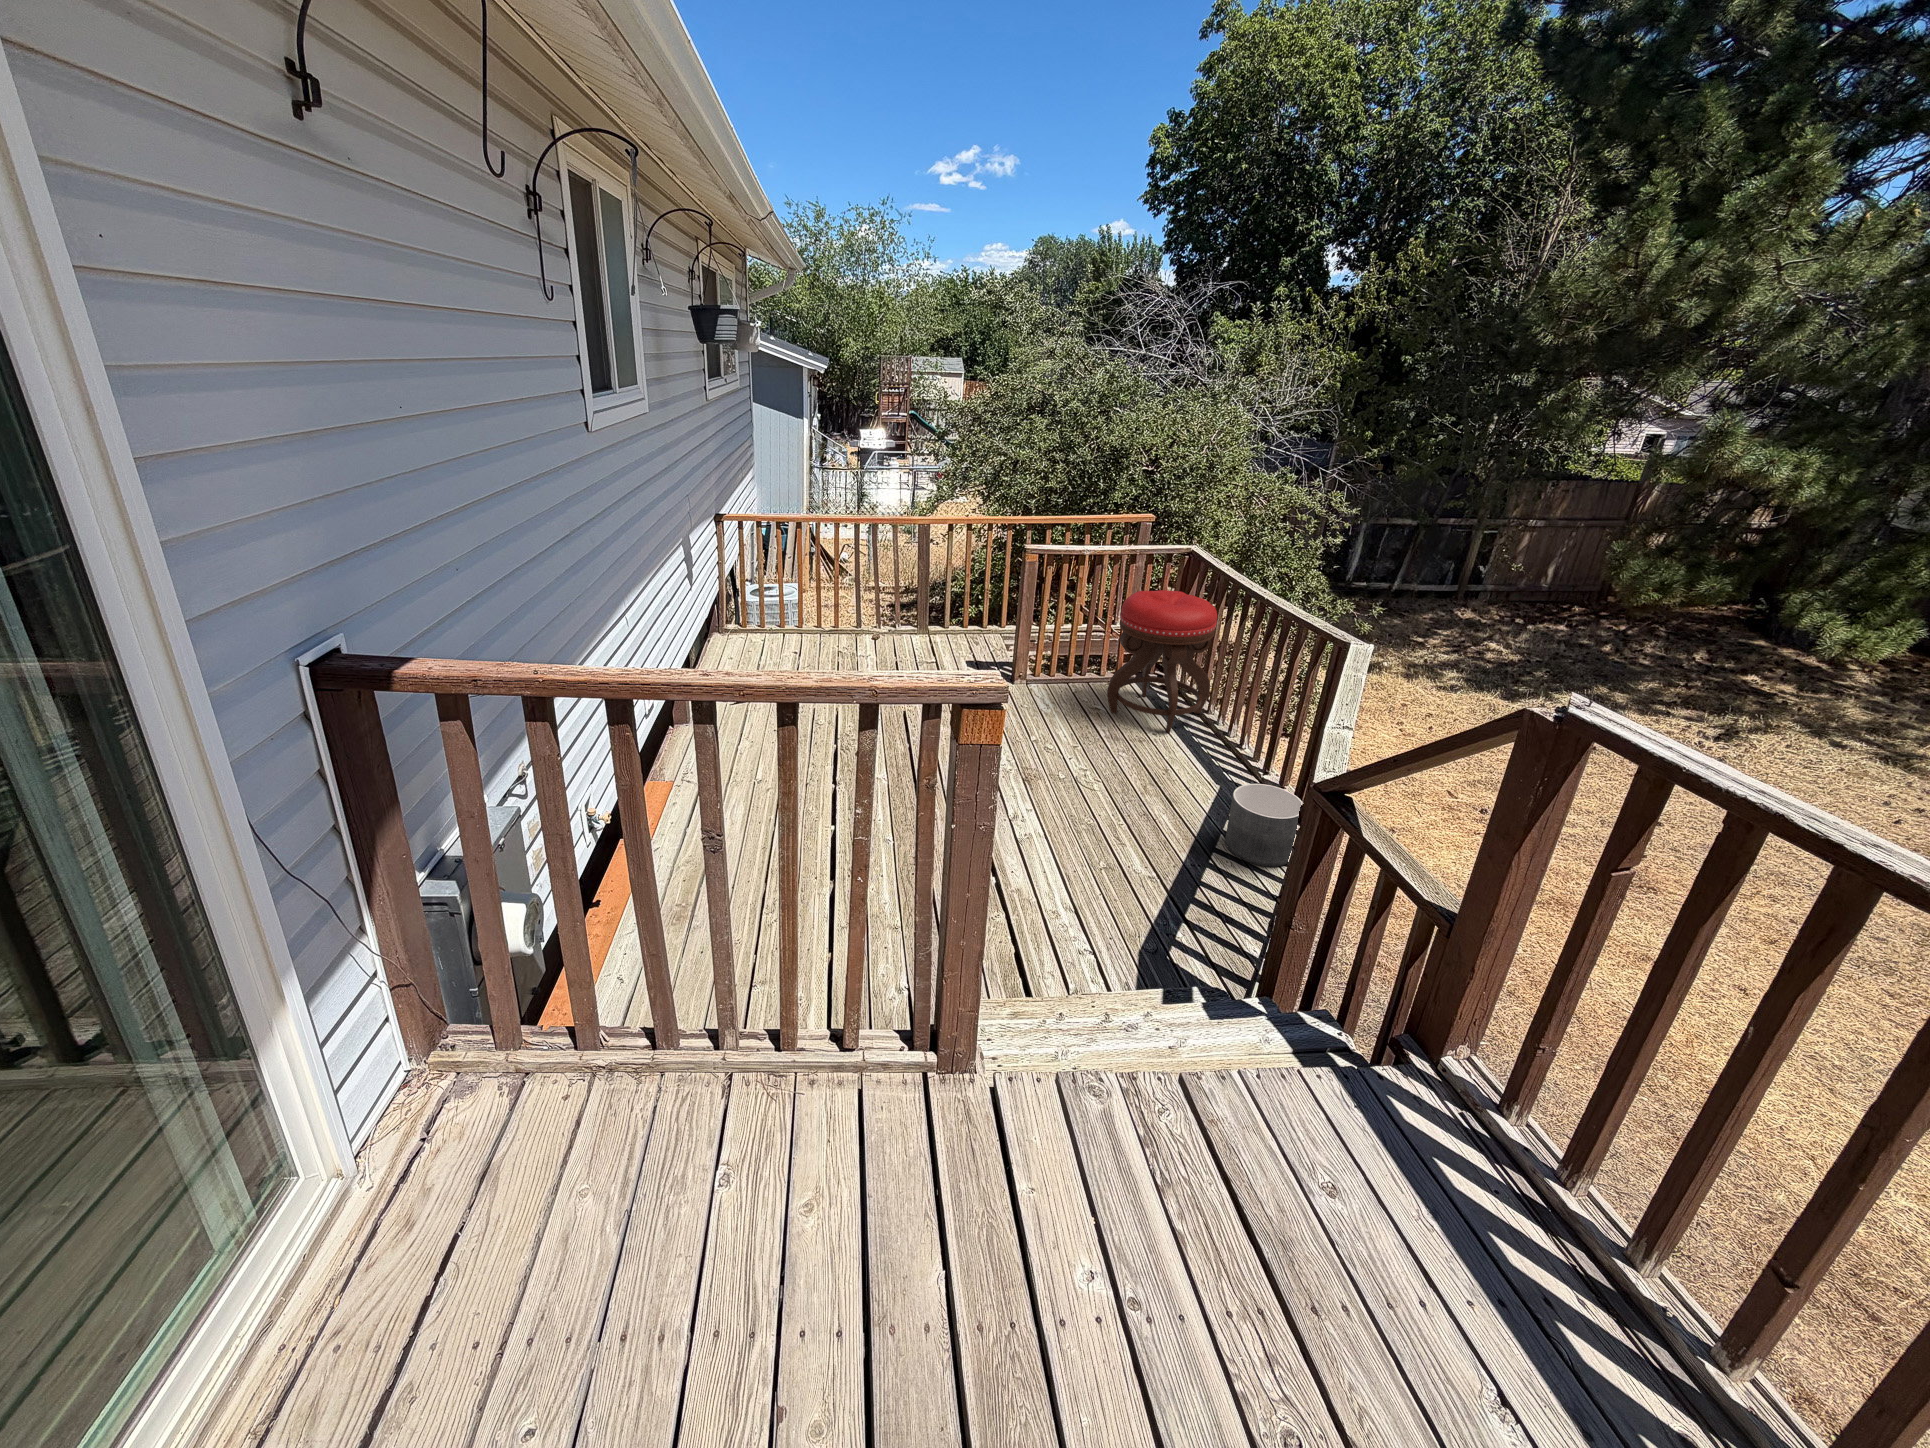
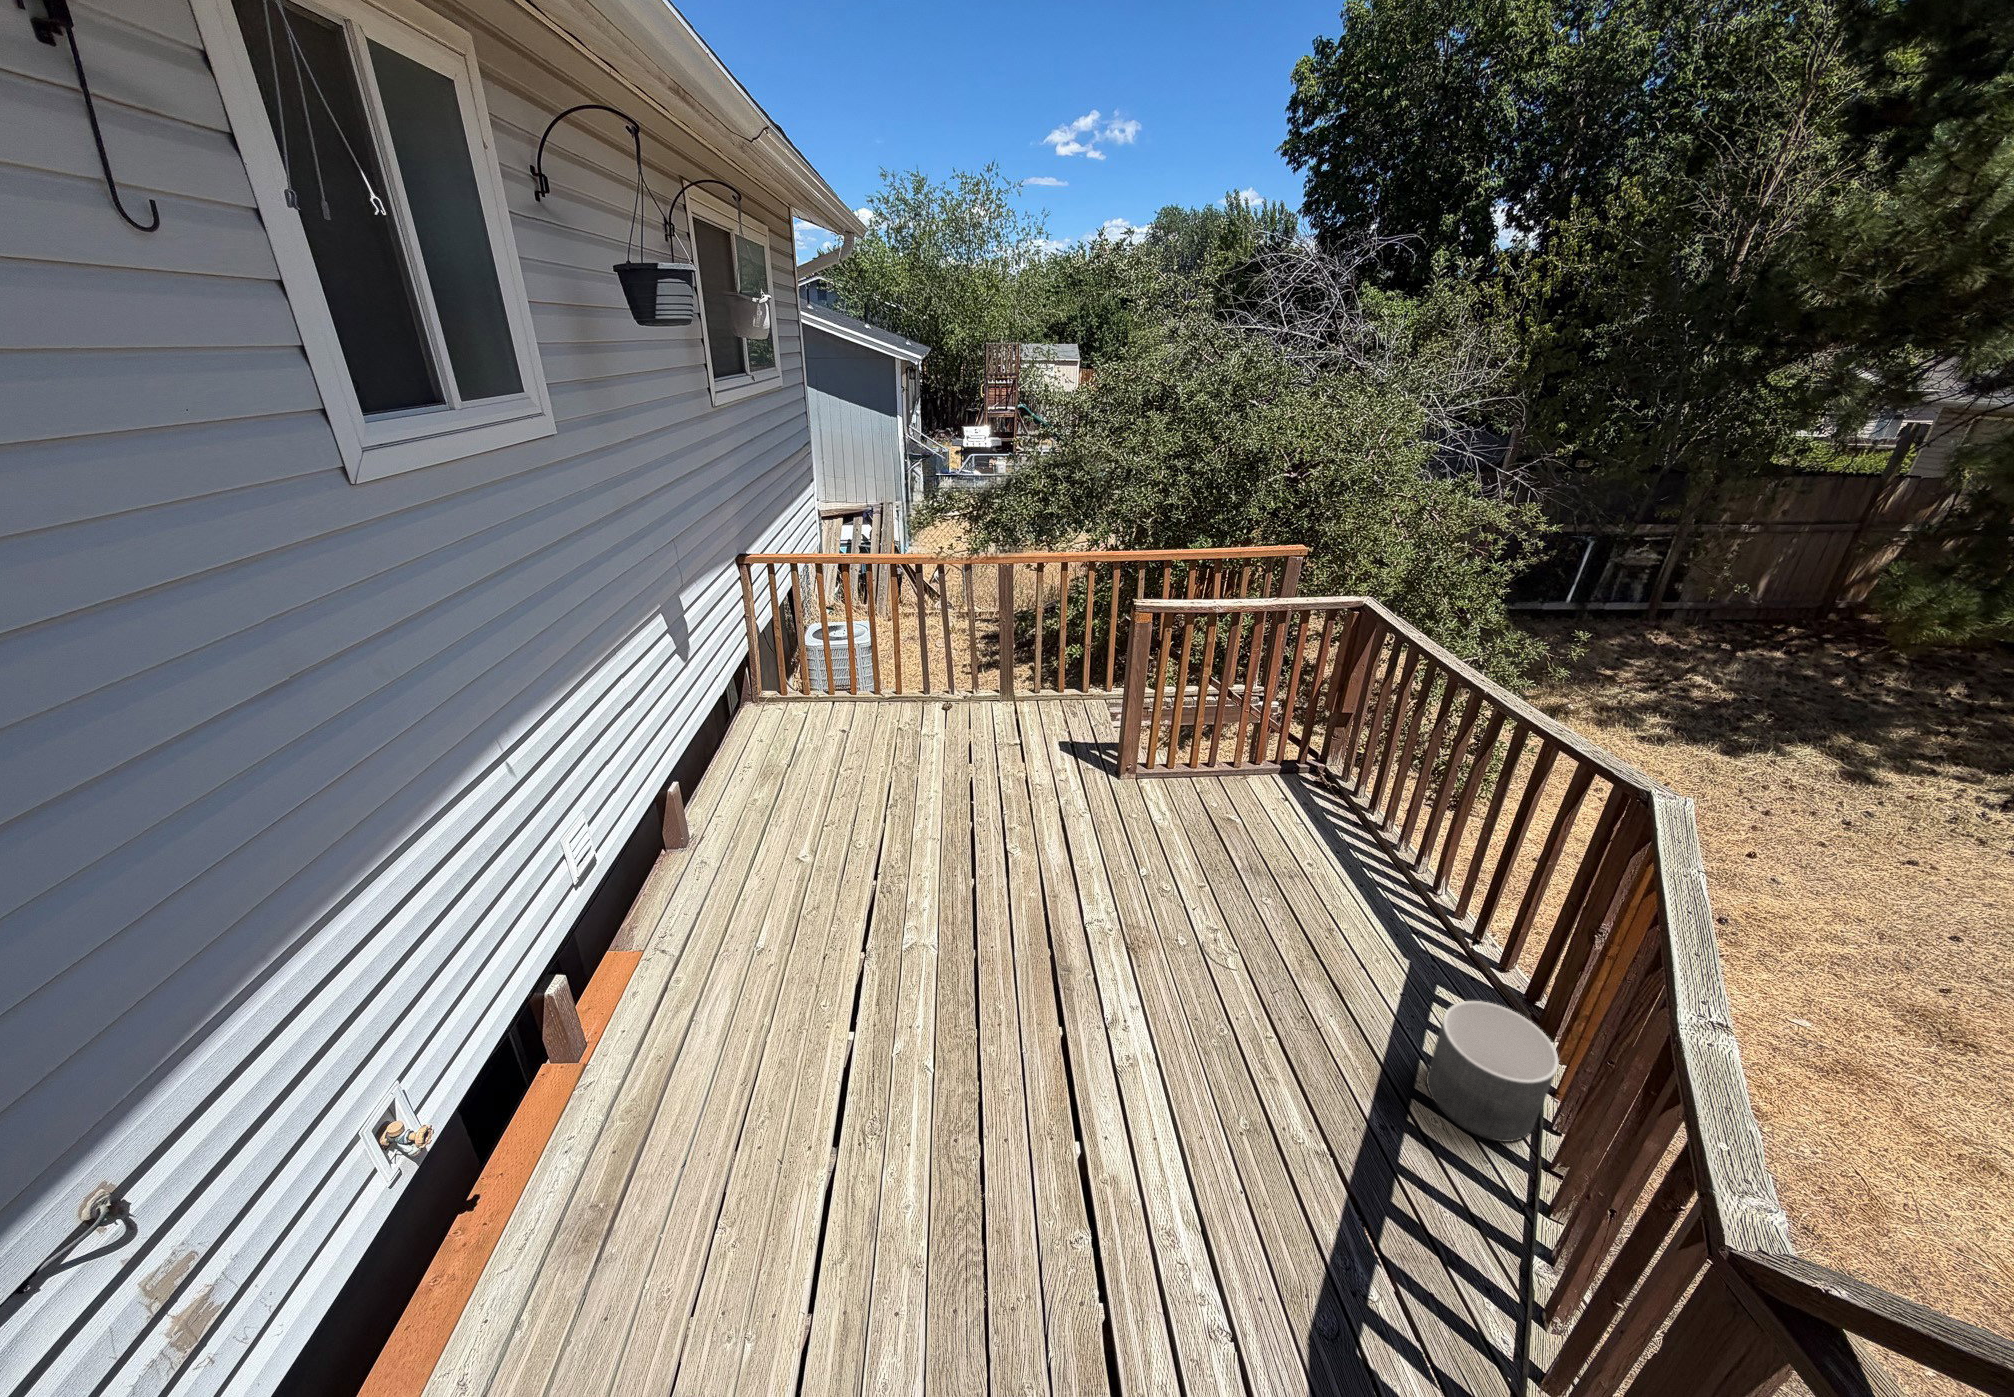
stool: present [1107,590,1217,733] -> none [1246,669,1401,864]

